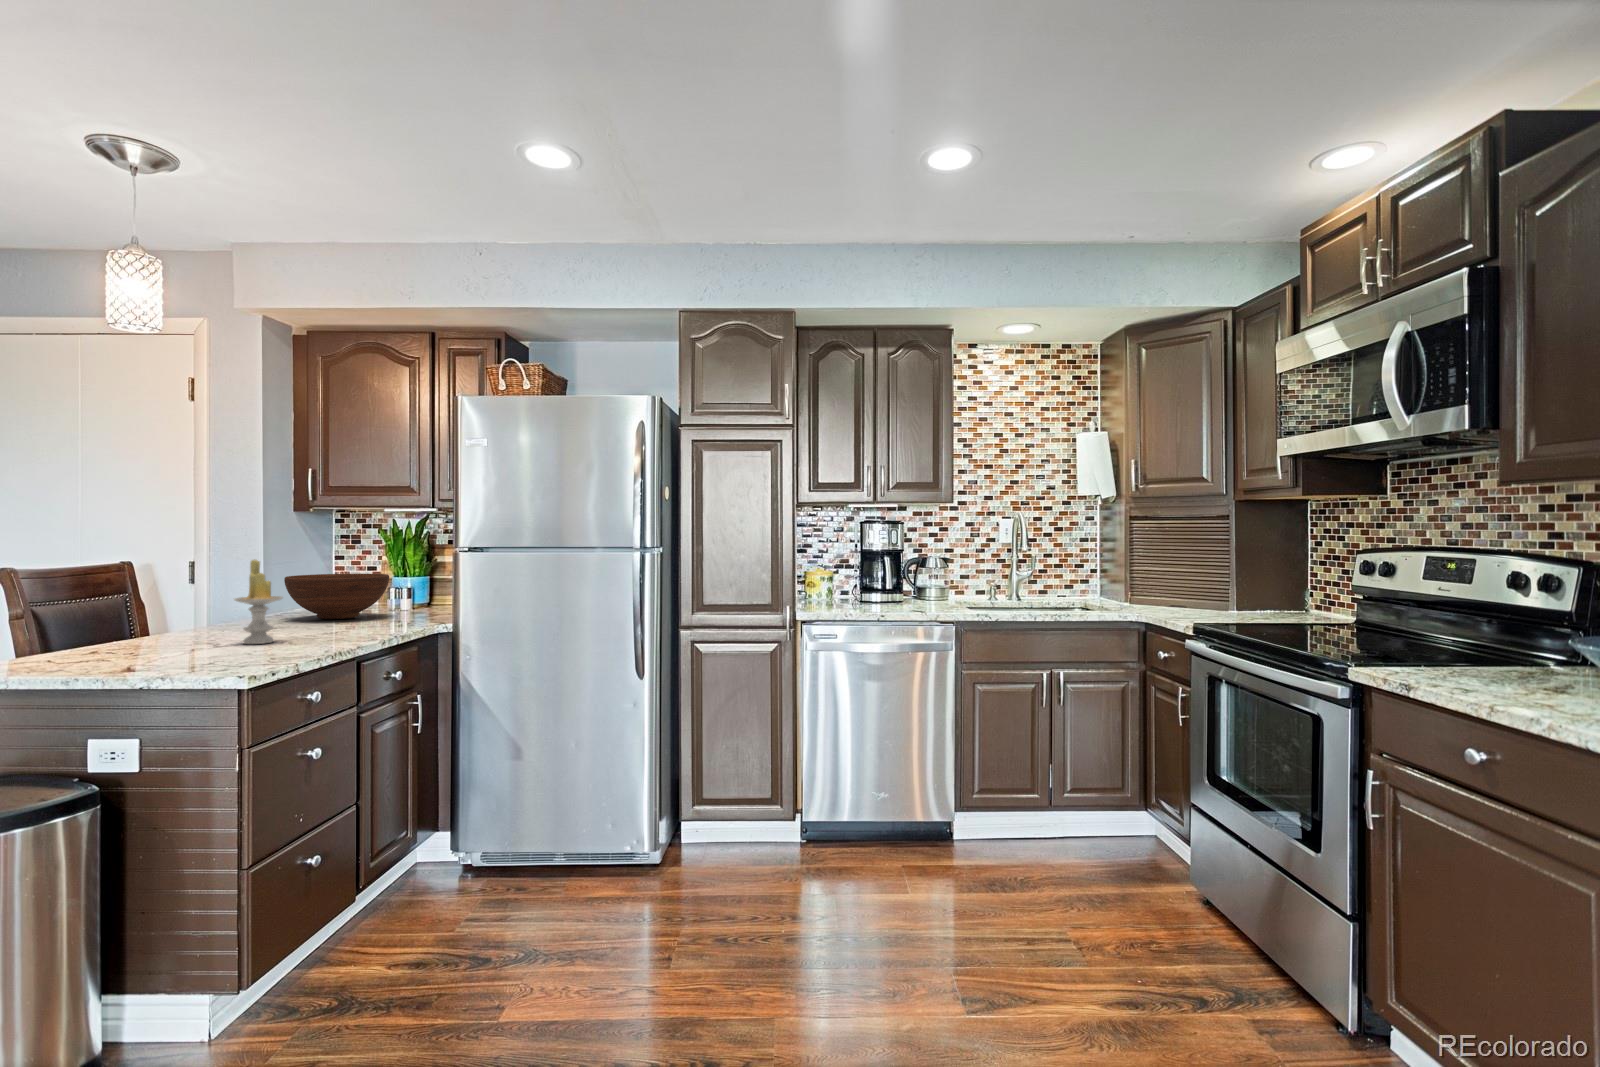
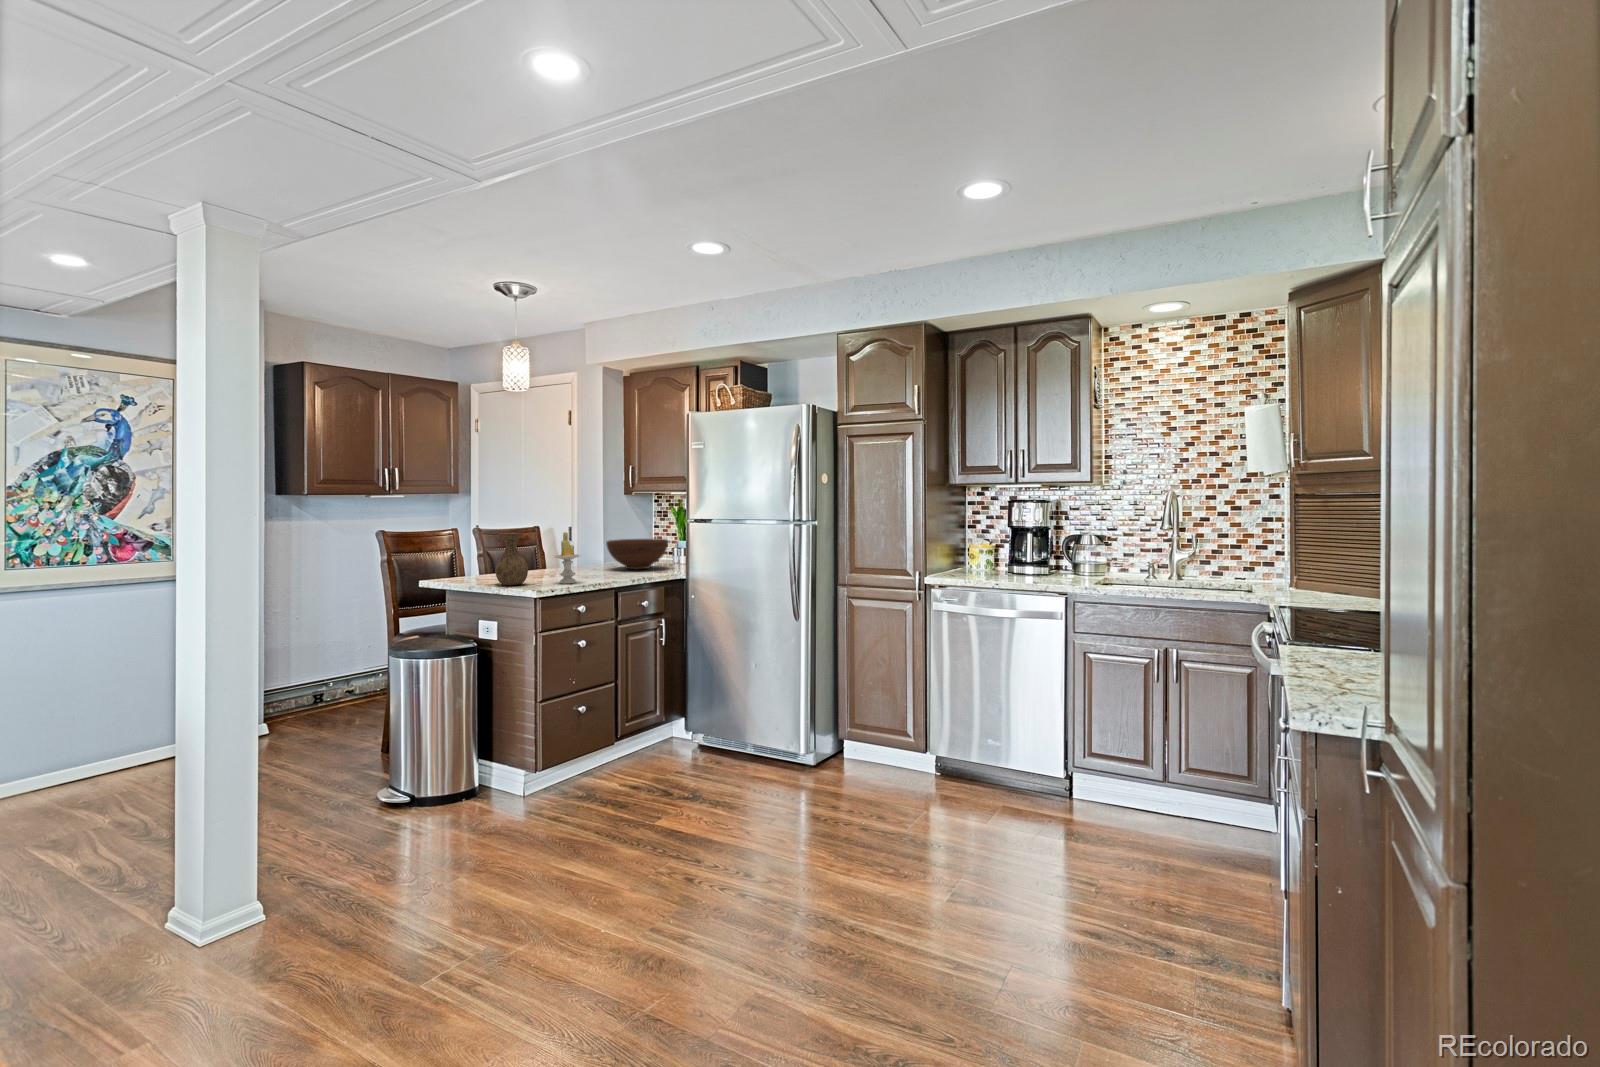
vase: none [114,560,183,653] -> present [495,533,528,585]

